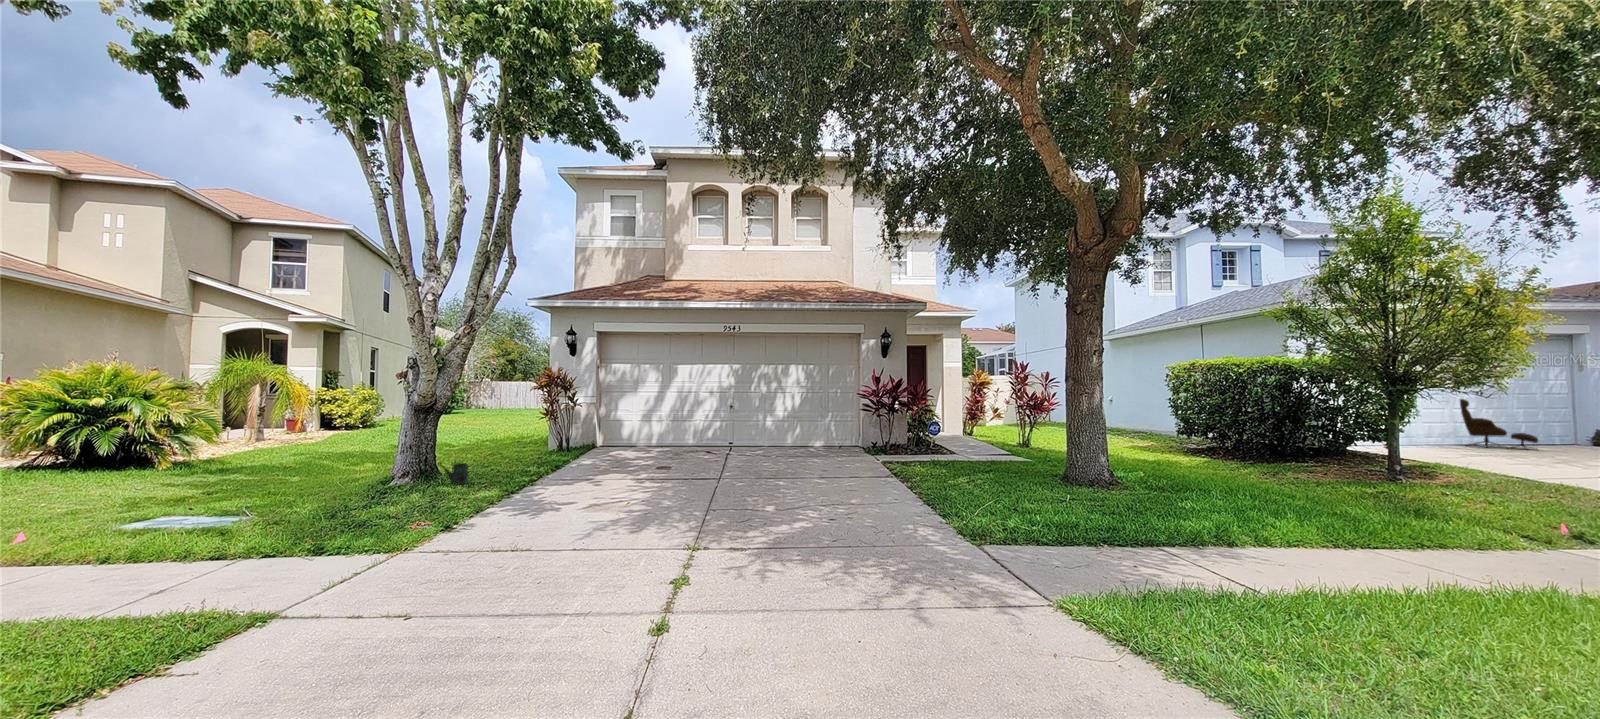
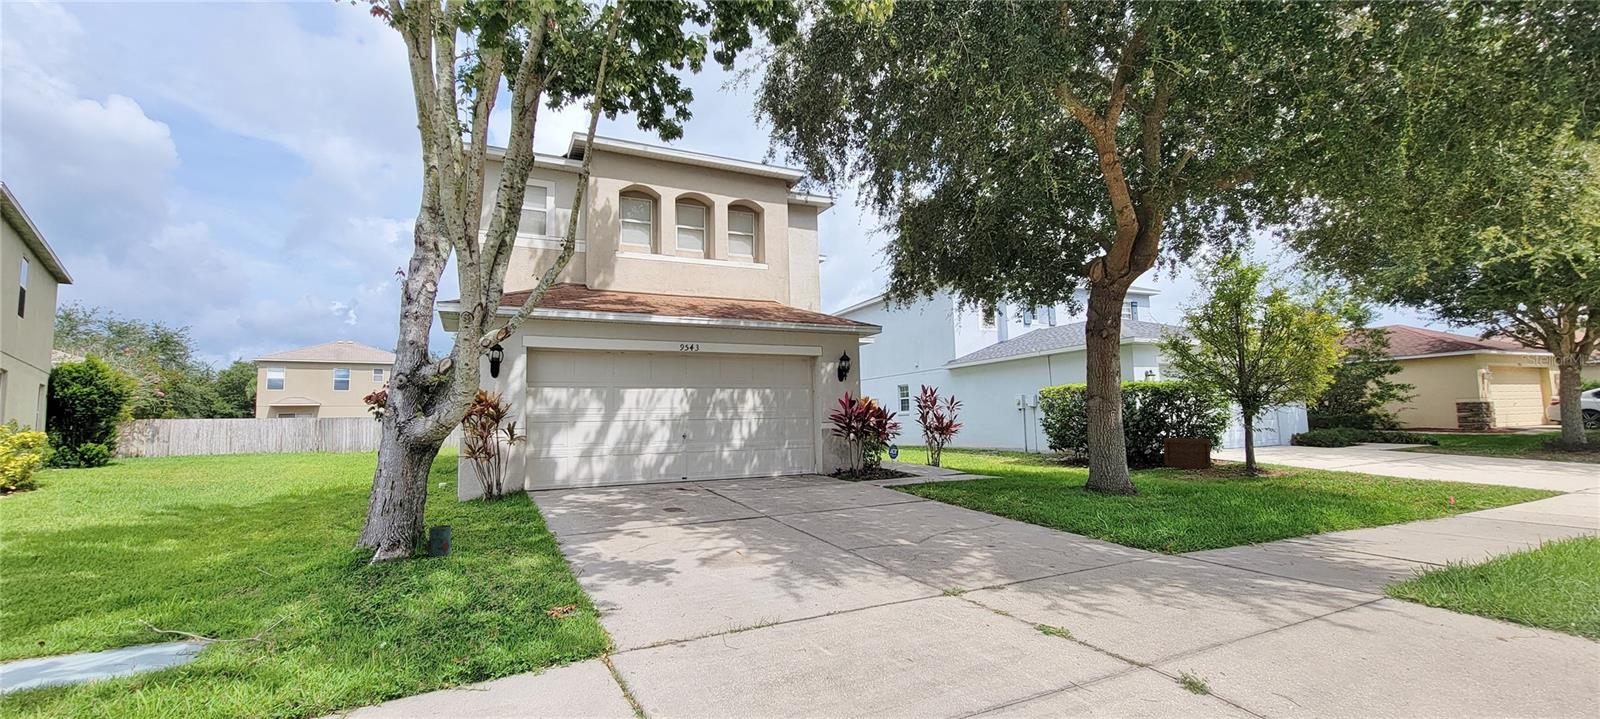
lounge chair: present [1460,399,1538,448] -> none [1228,415,1279,453]
wooden crate: none [1293,424,1356,463] -> present [1164,437,1211,469]

